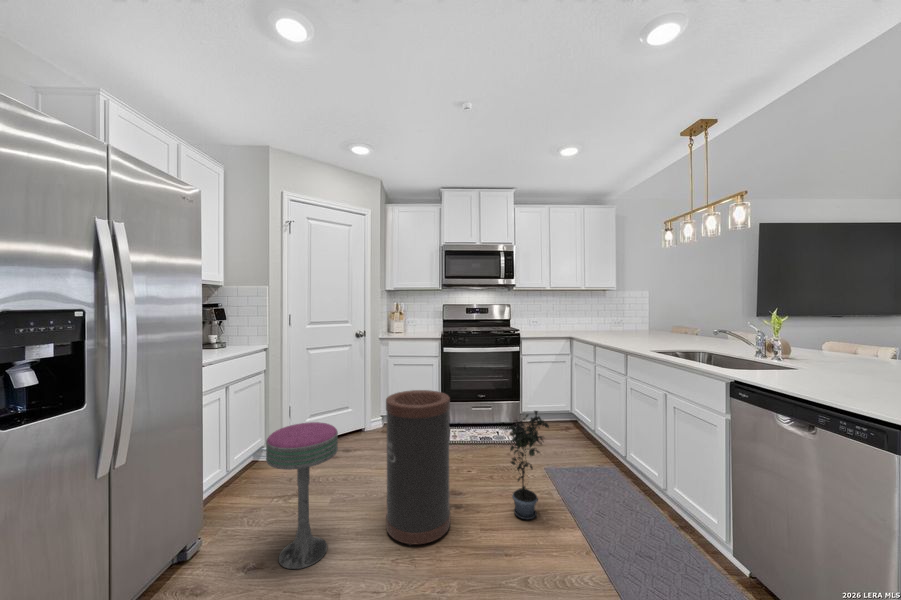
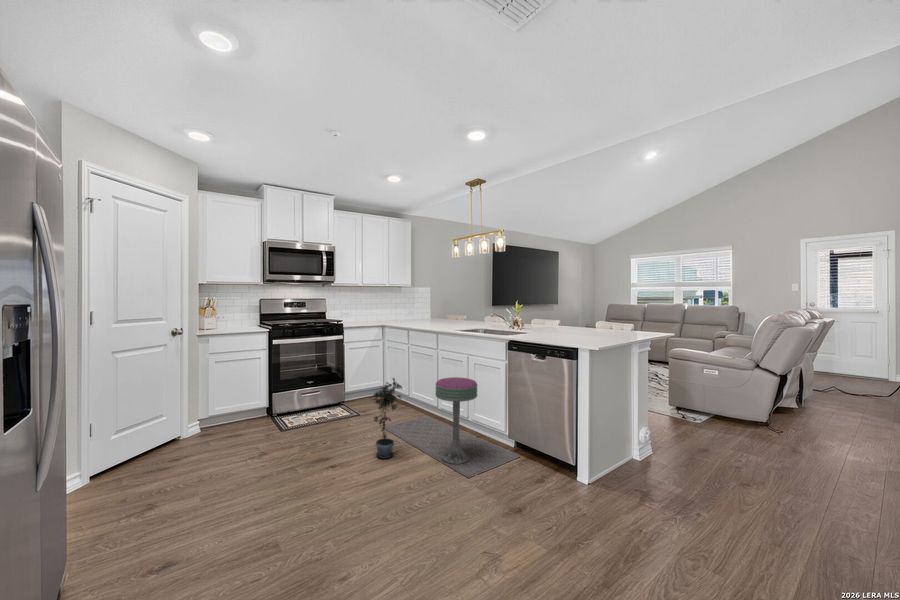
trash can: present [386,390,450,546] -> none [279,374,338,499]
bar stool: present [266,422,338,569] -> present [435,377,477,464]

